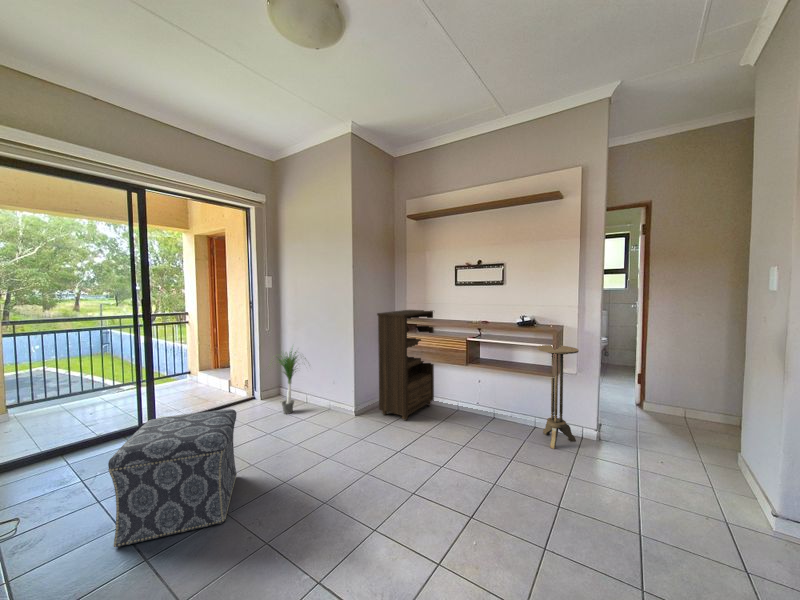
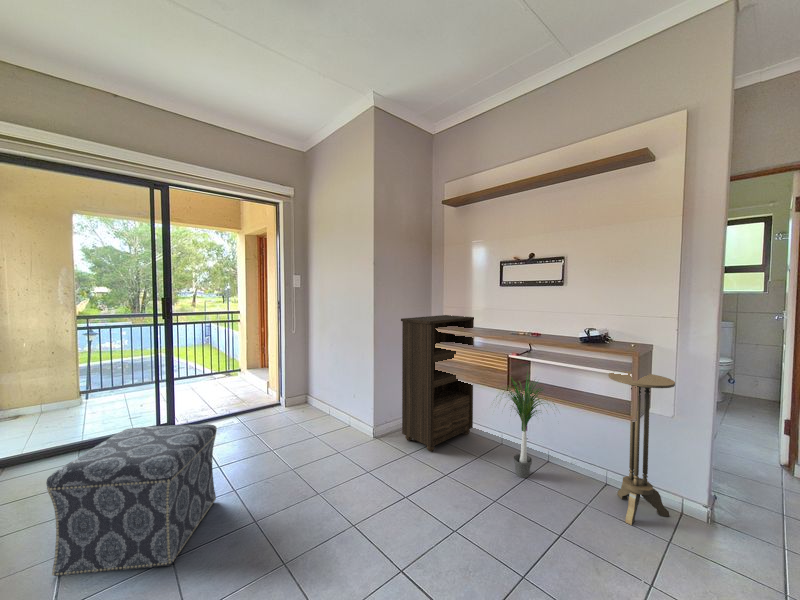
potted plant: present [279,351,297,414] -> present [496,374,555,478]

